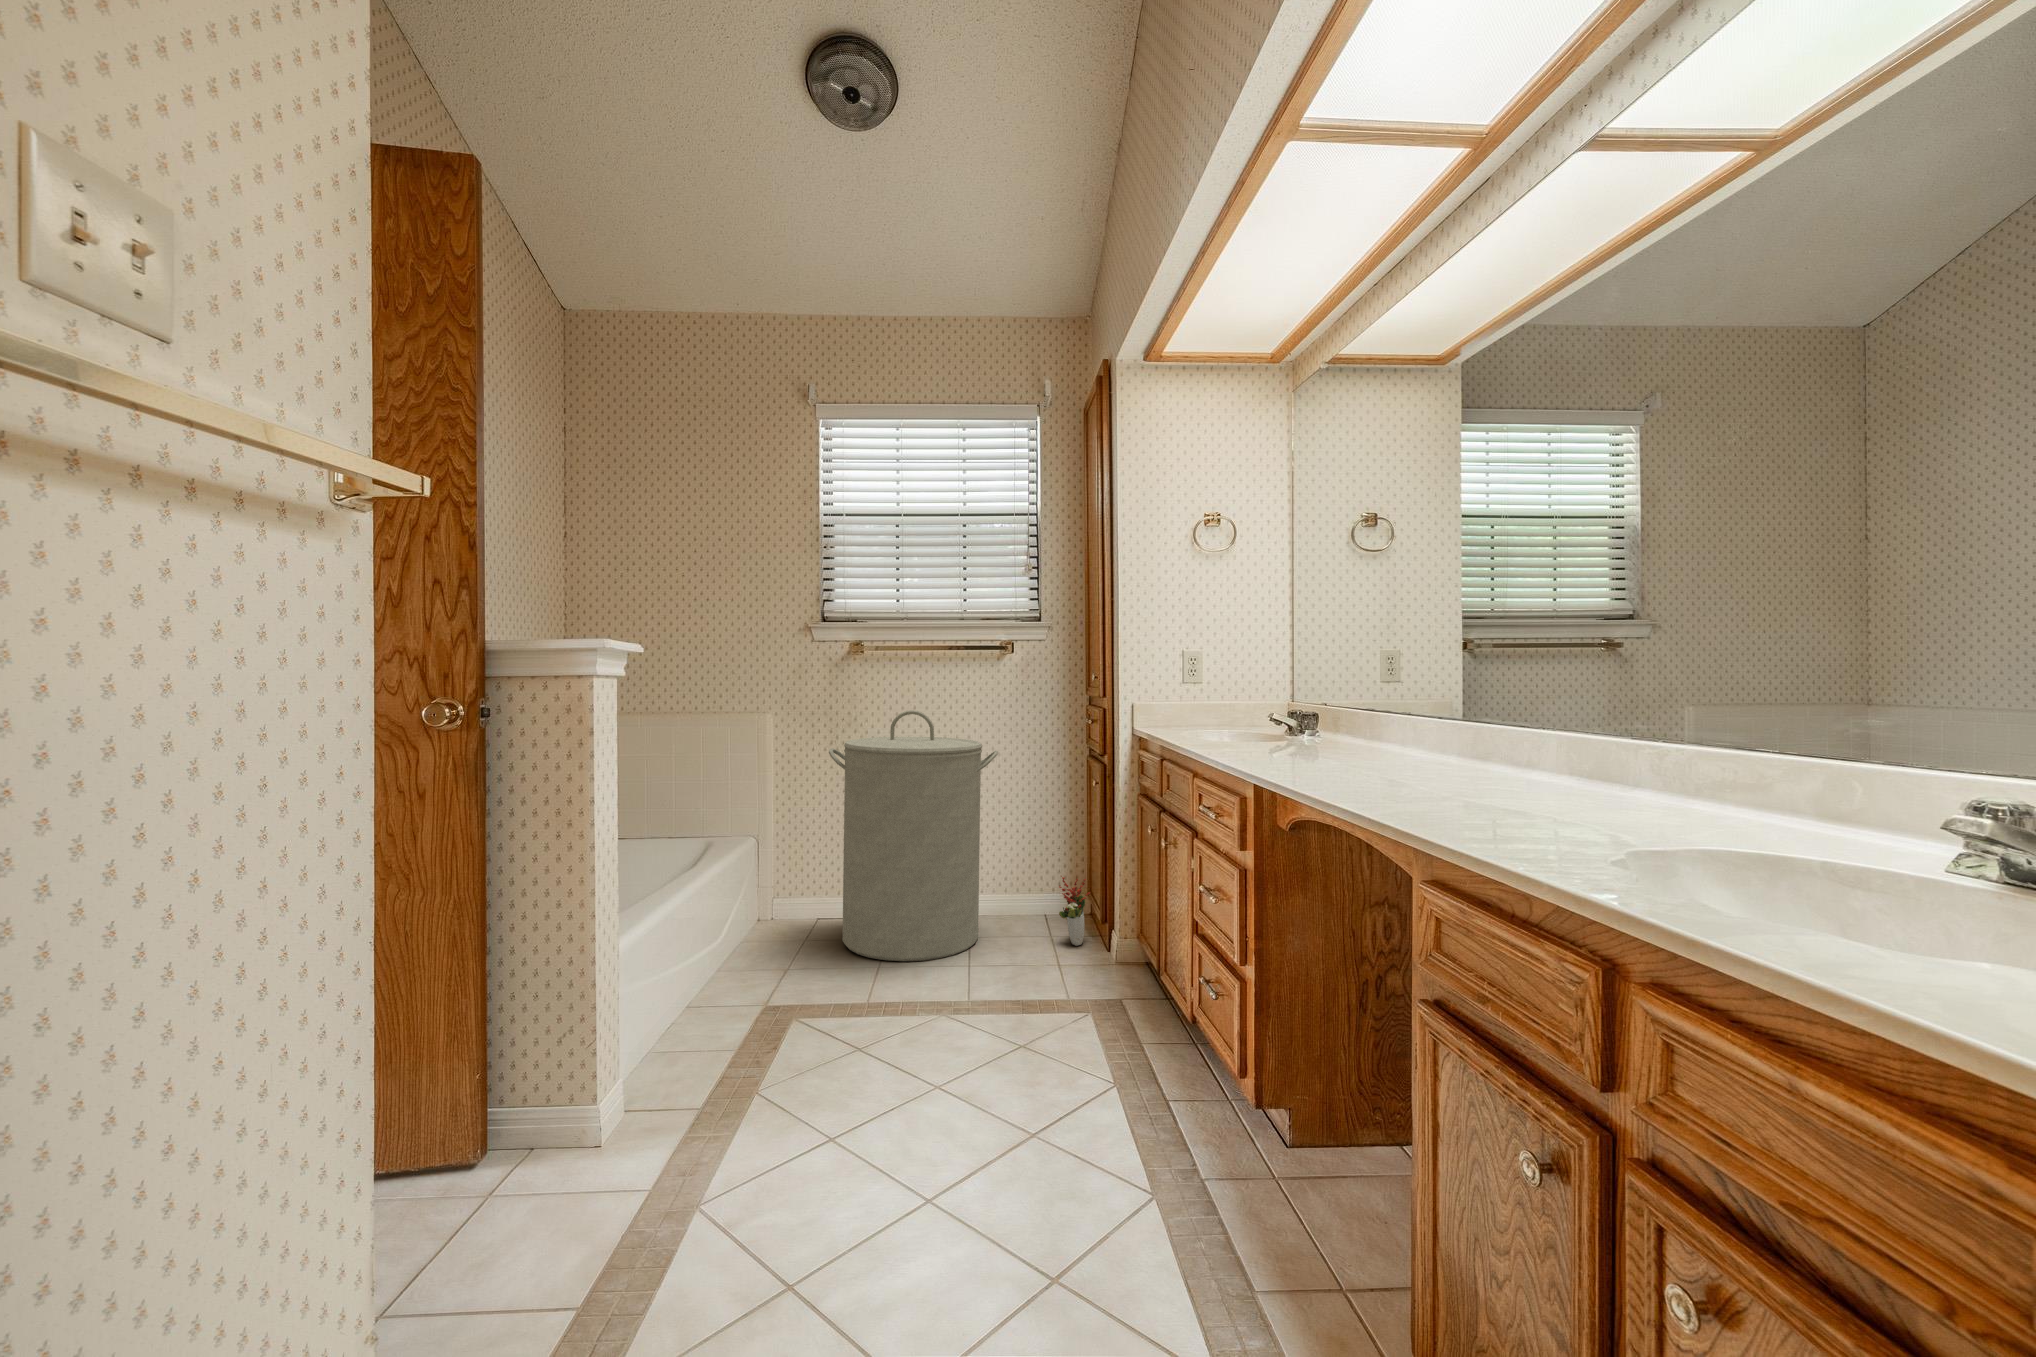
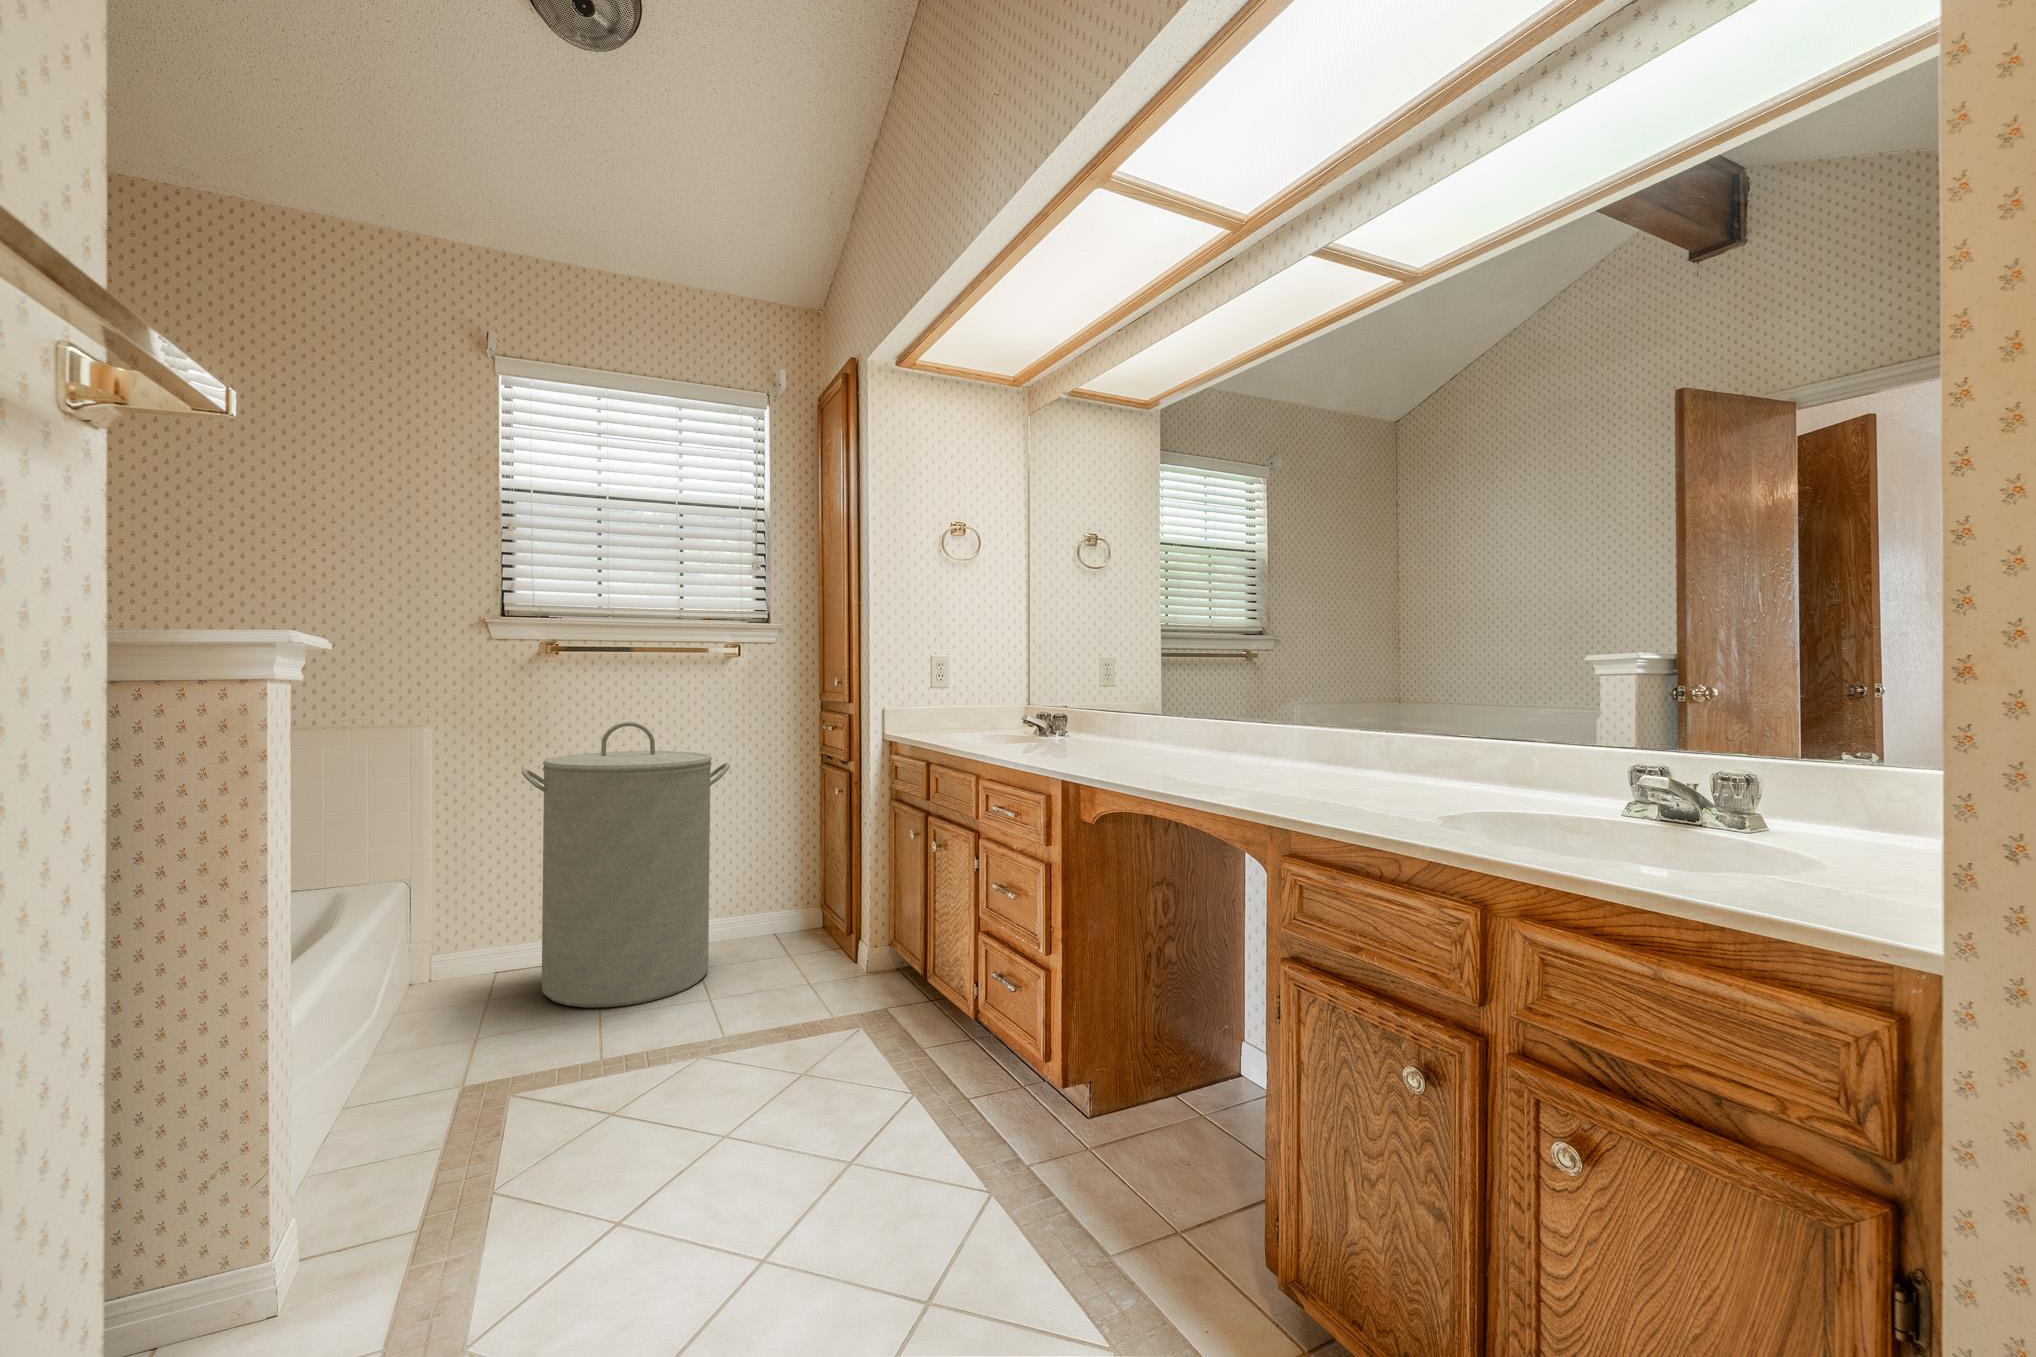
decorative plant: present [1059,876,1090,946] -> none [798,890,832,961]

